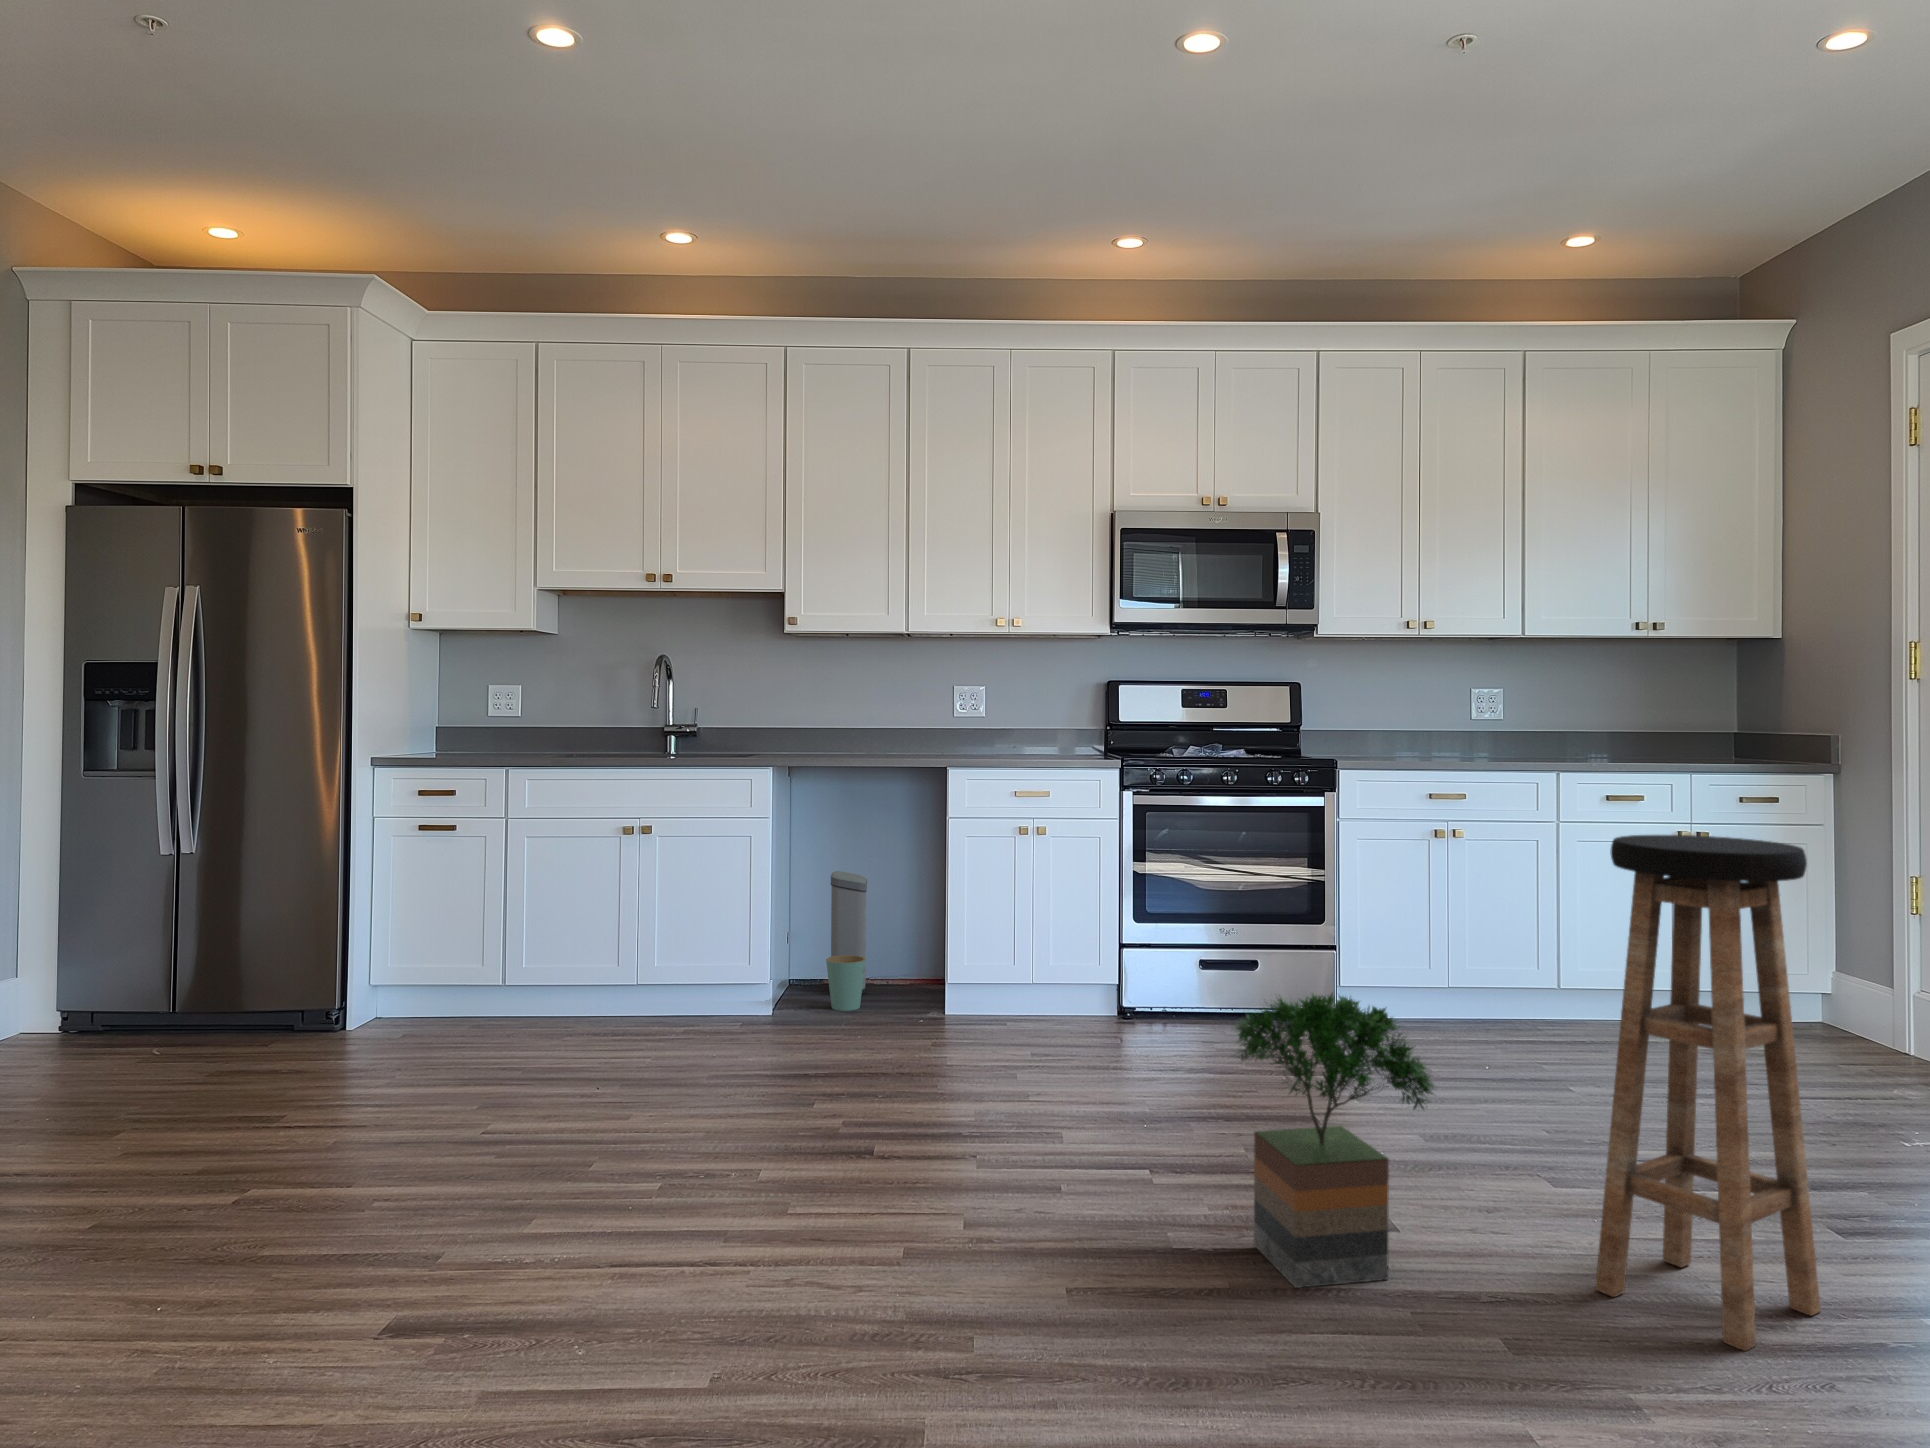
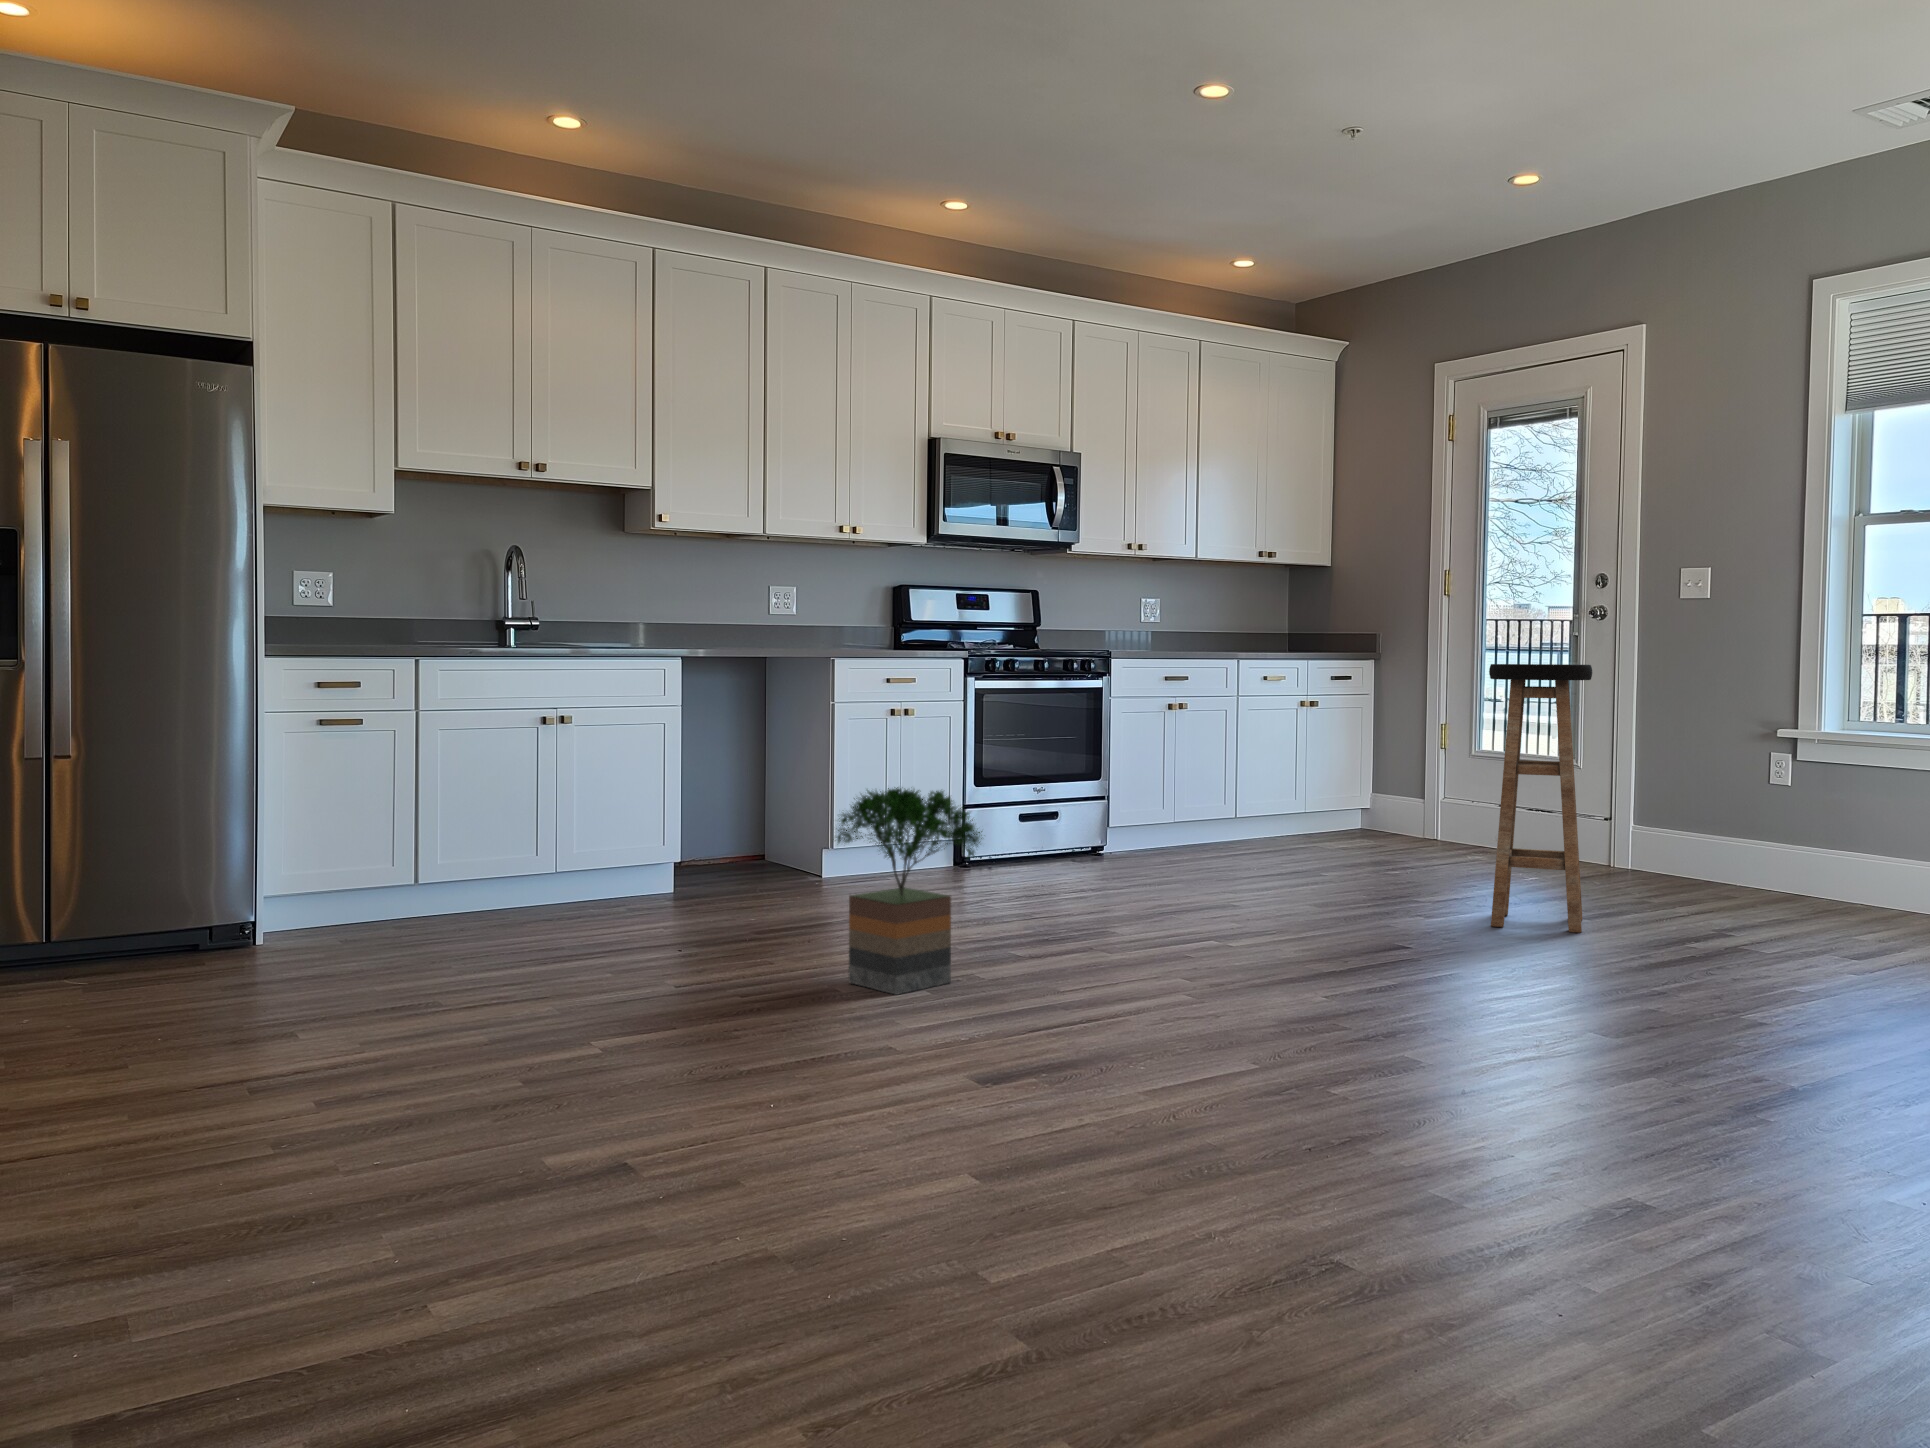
trash can: present [826,871,867,1011] -> none [672,764,749,887]
potted tree: present [1236,994,1434,1288] -> present [836,787,982,995]

